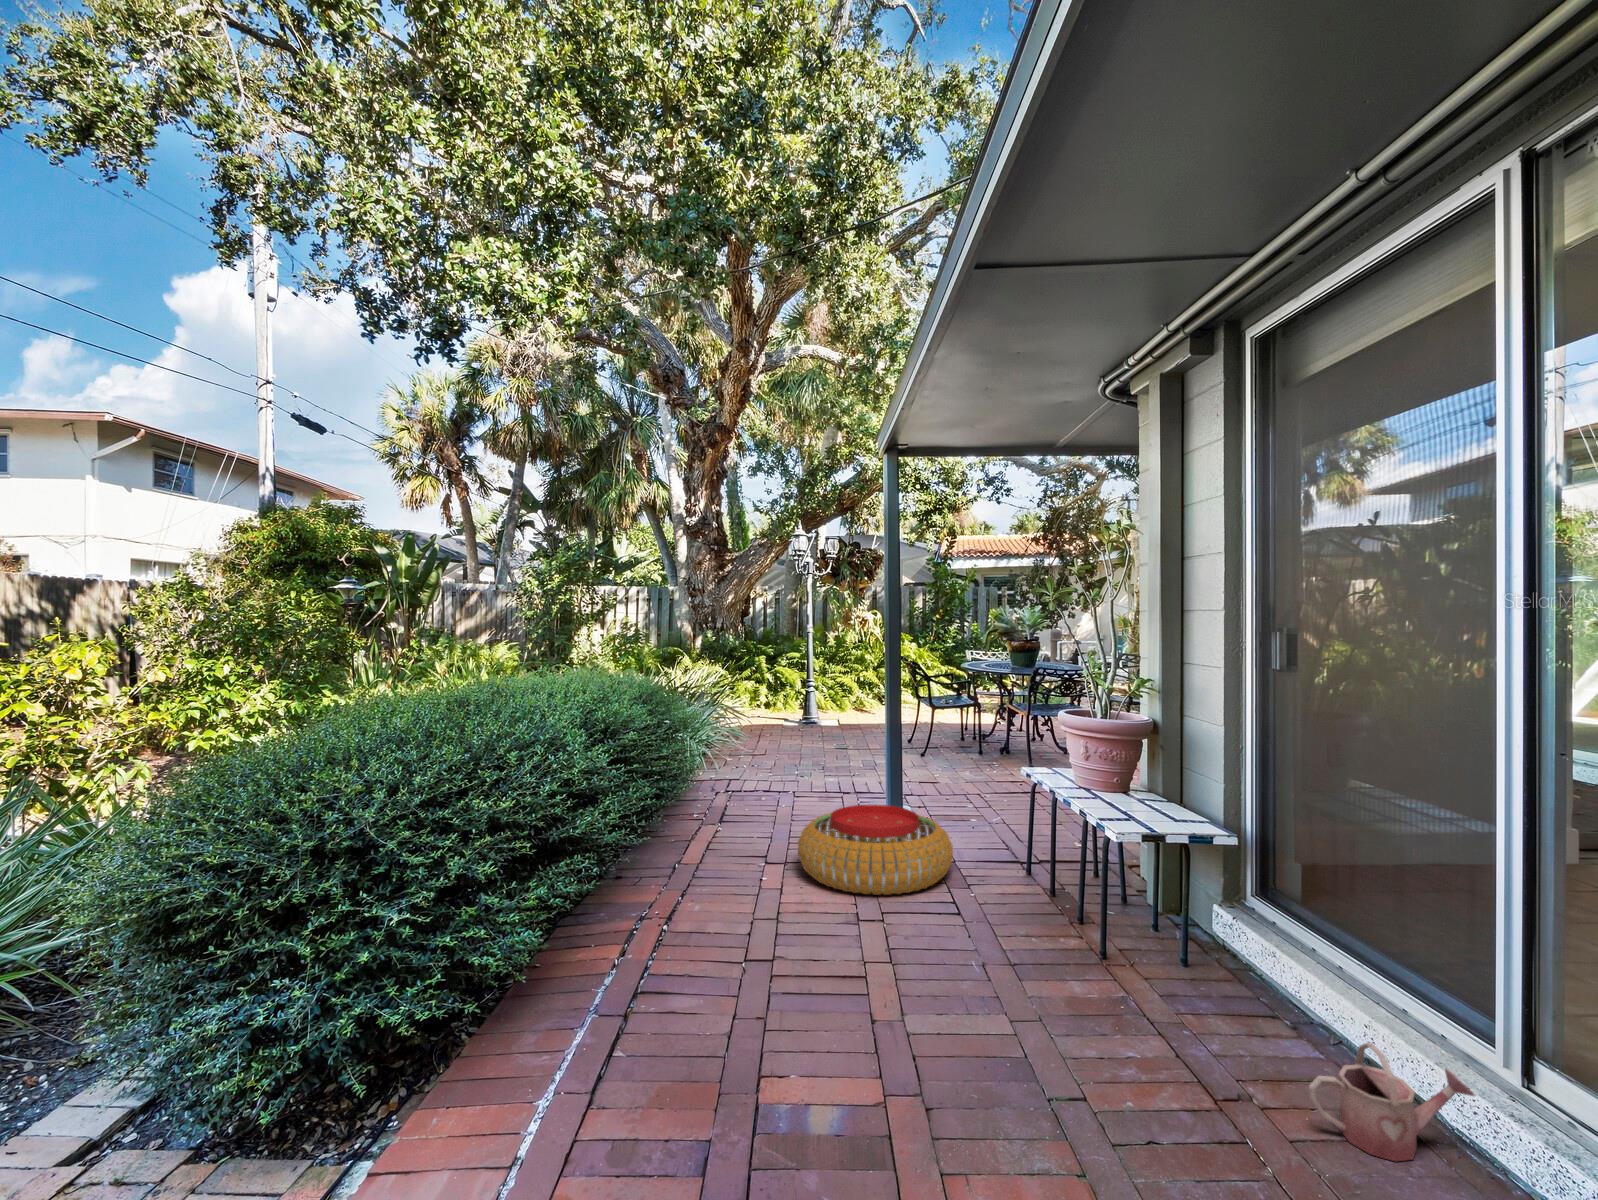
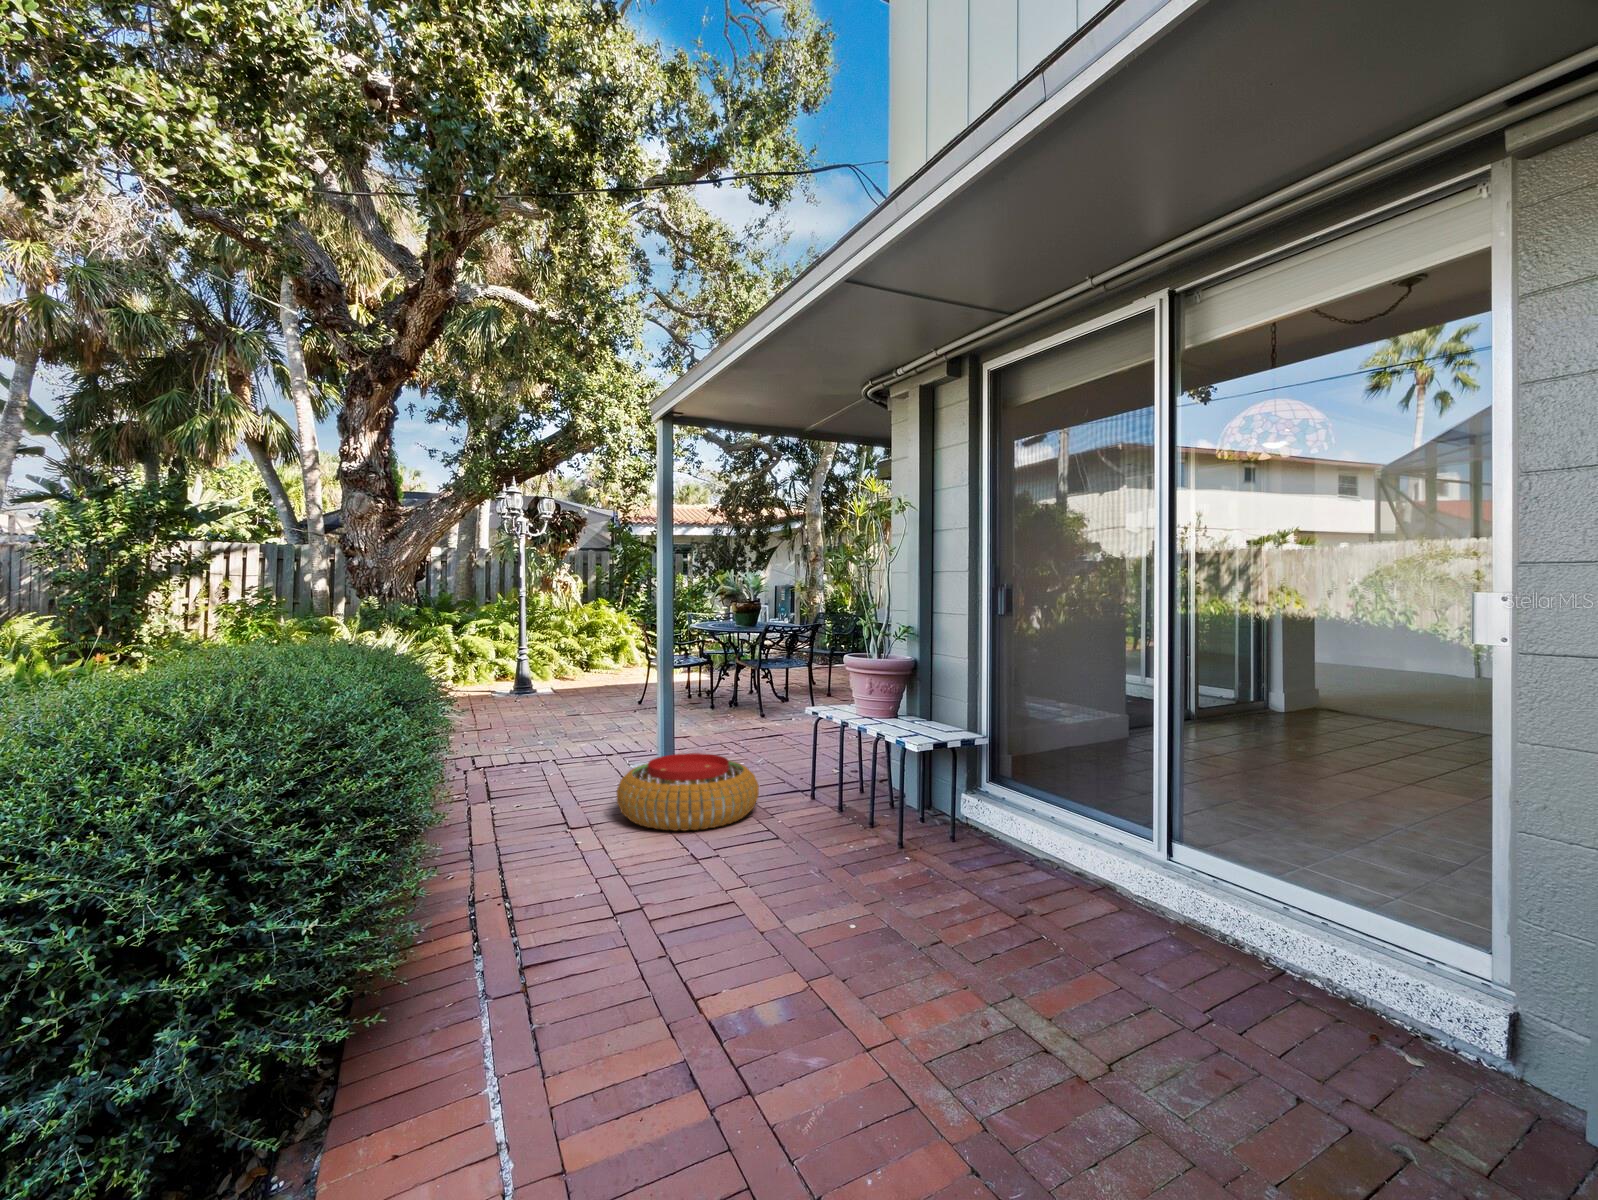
watering can: present [1309,1043,1475,1161] -> none [1069,849,1150,916]

